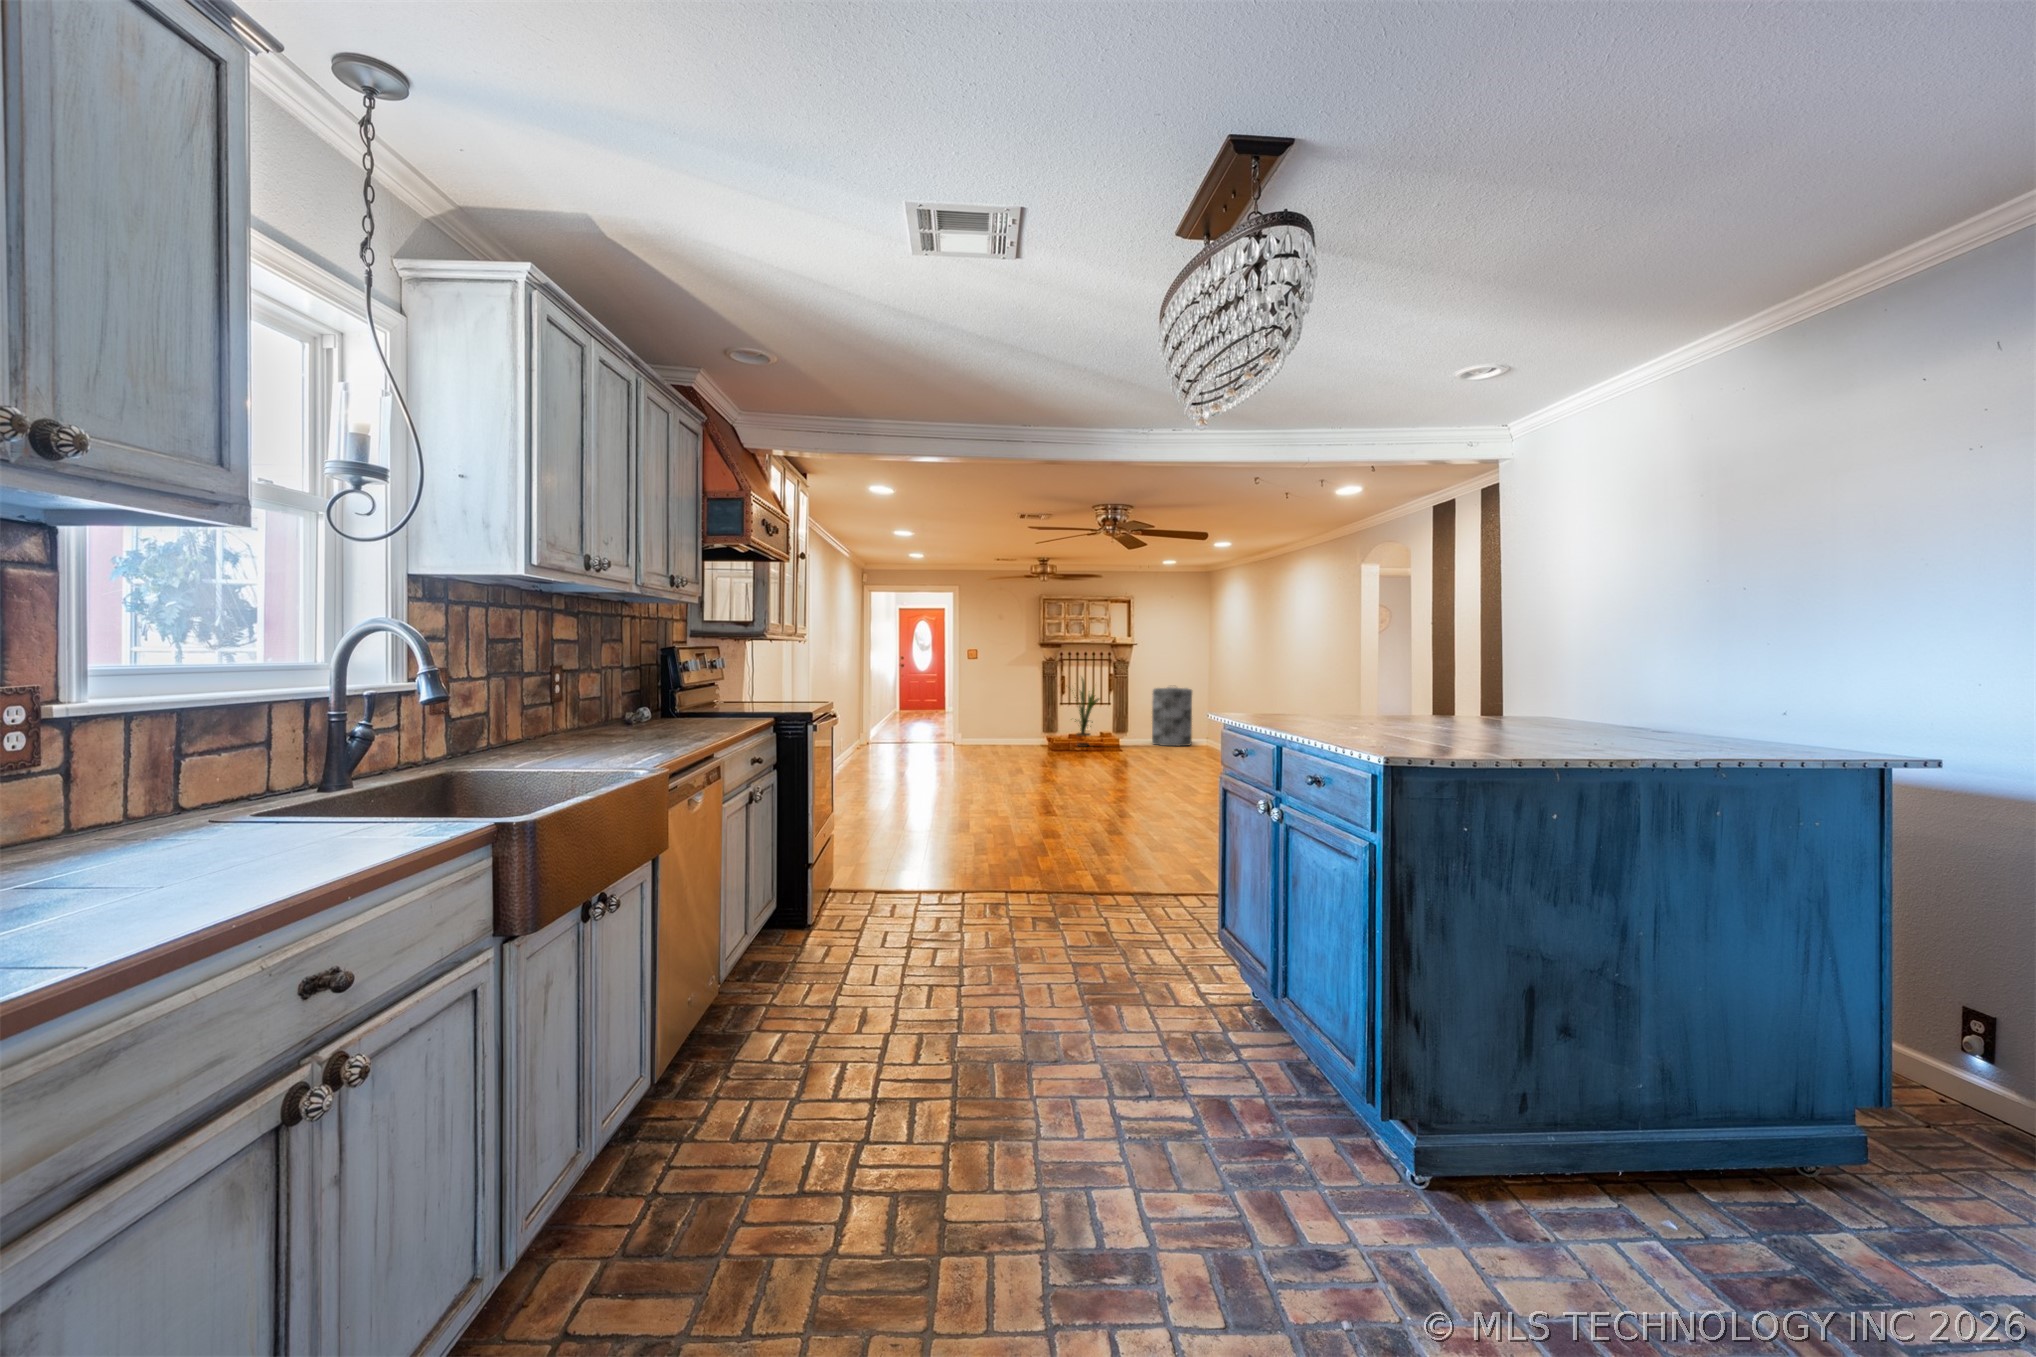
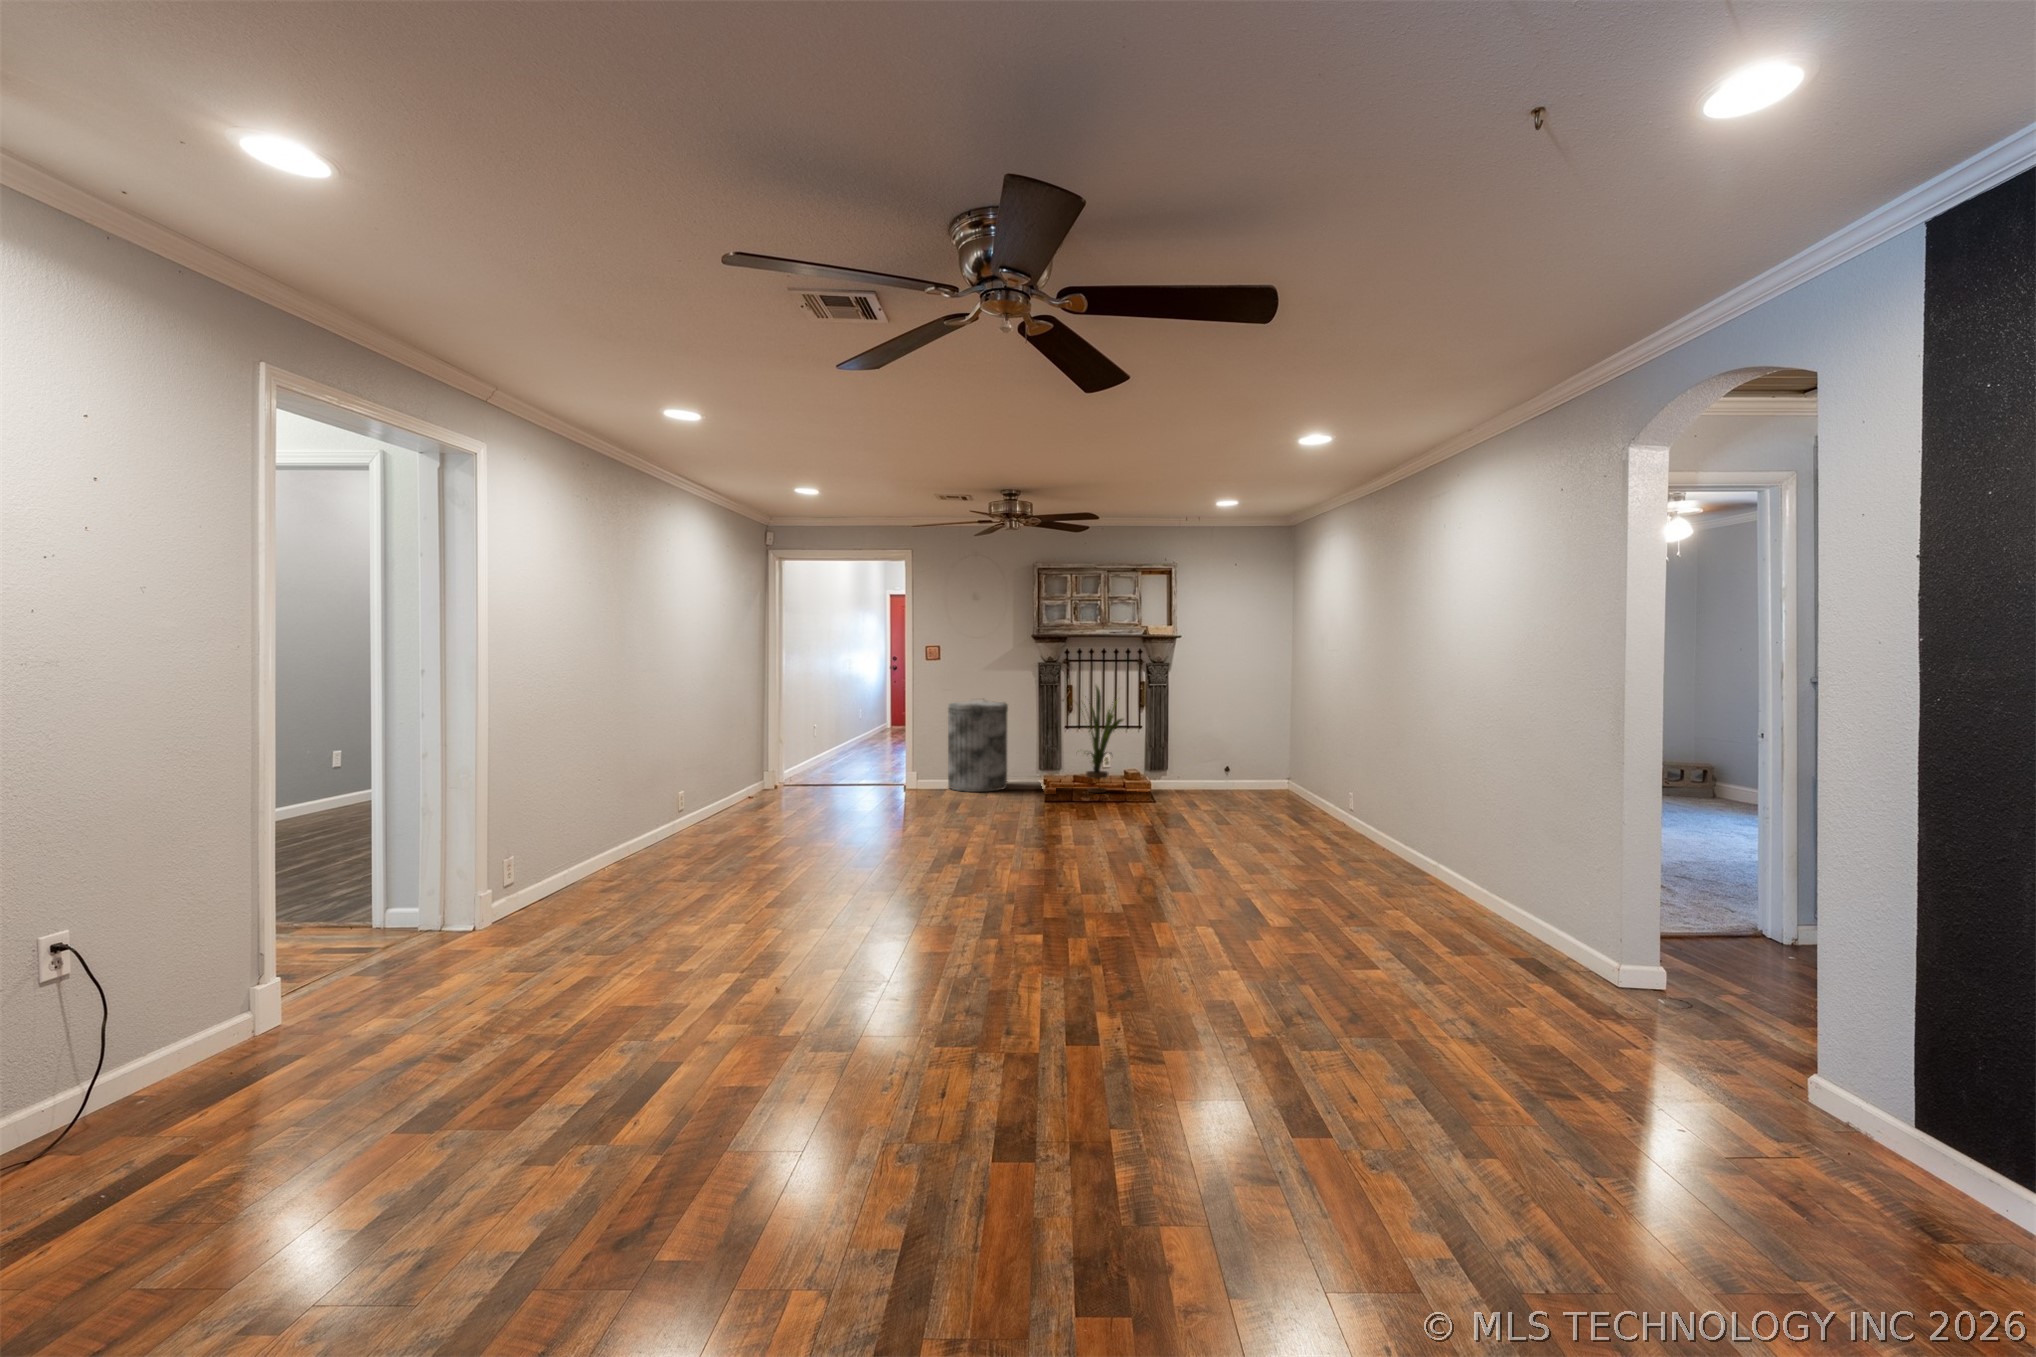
trash can: present [1152,687,1192,746] -> present [948,701,1008,792]

